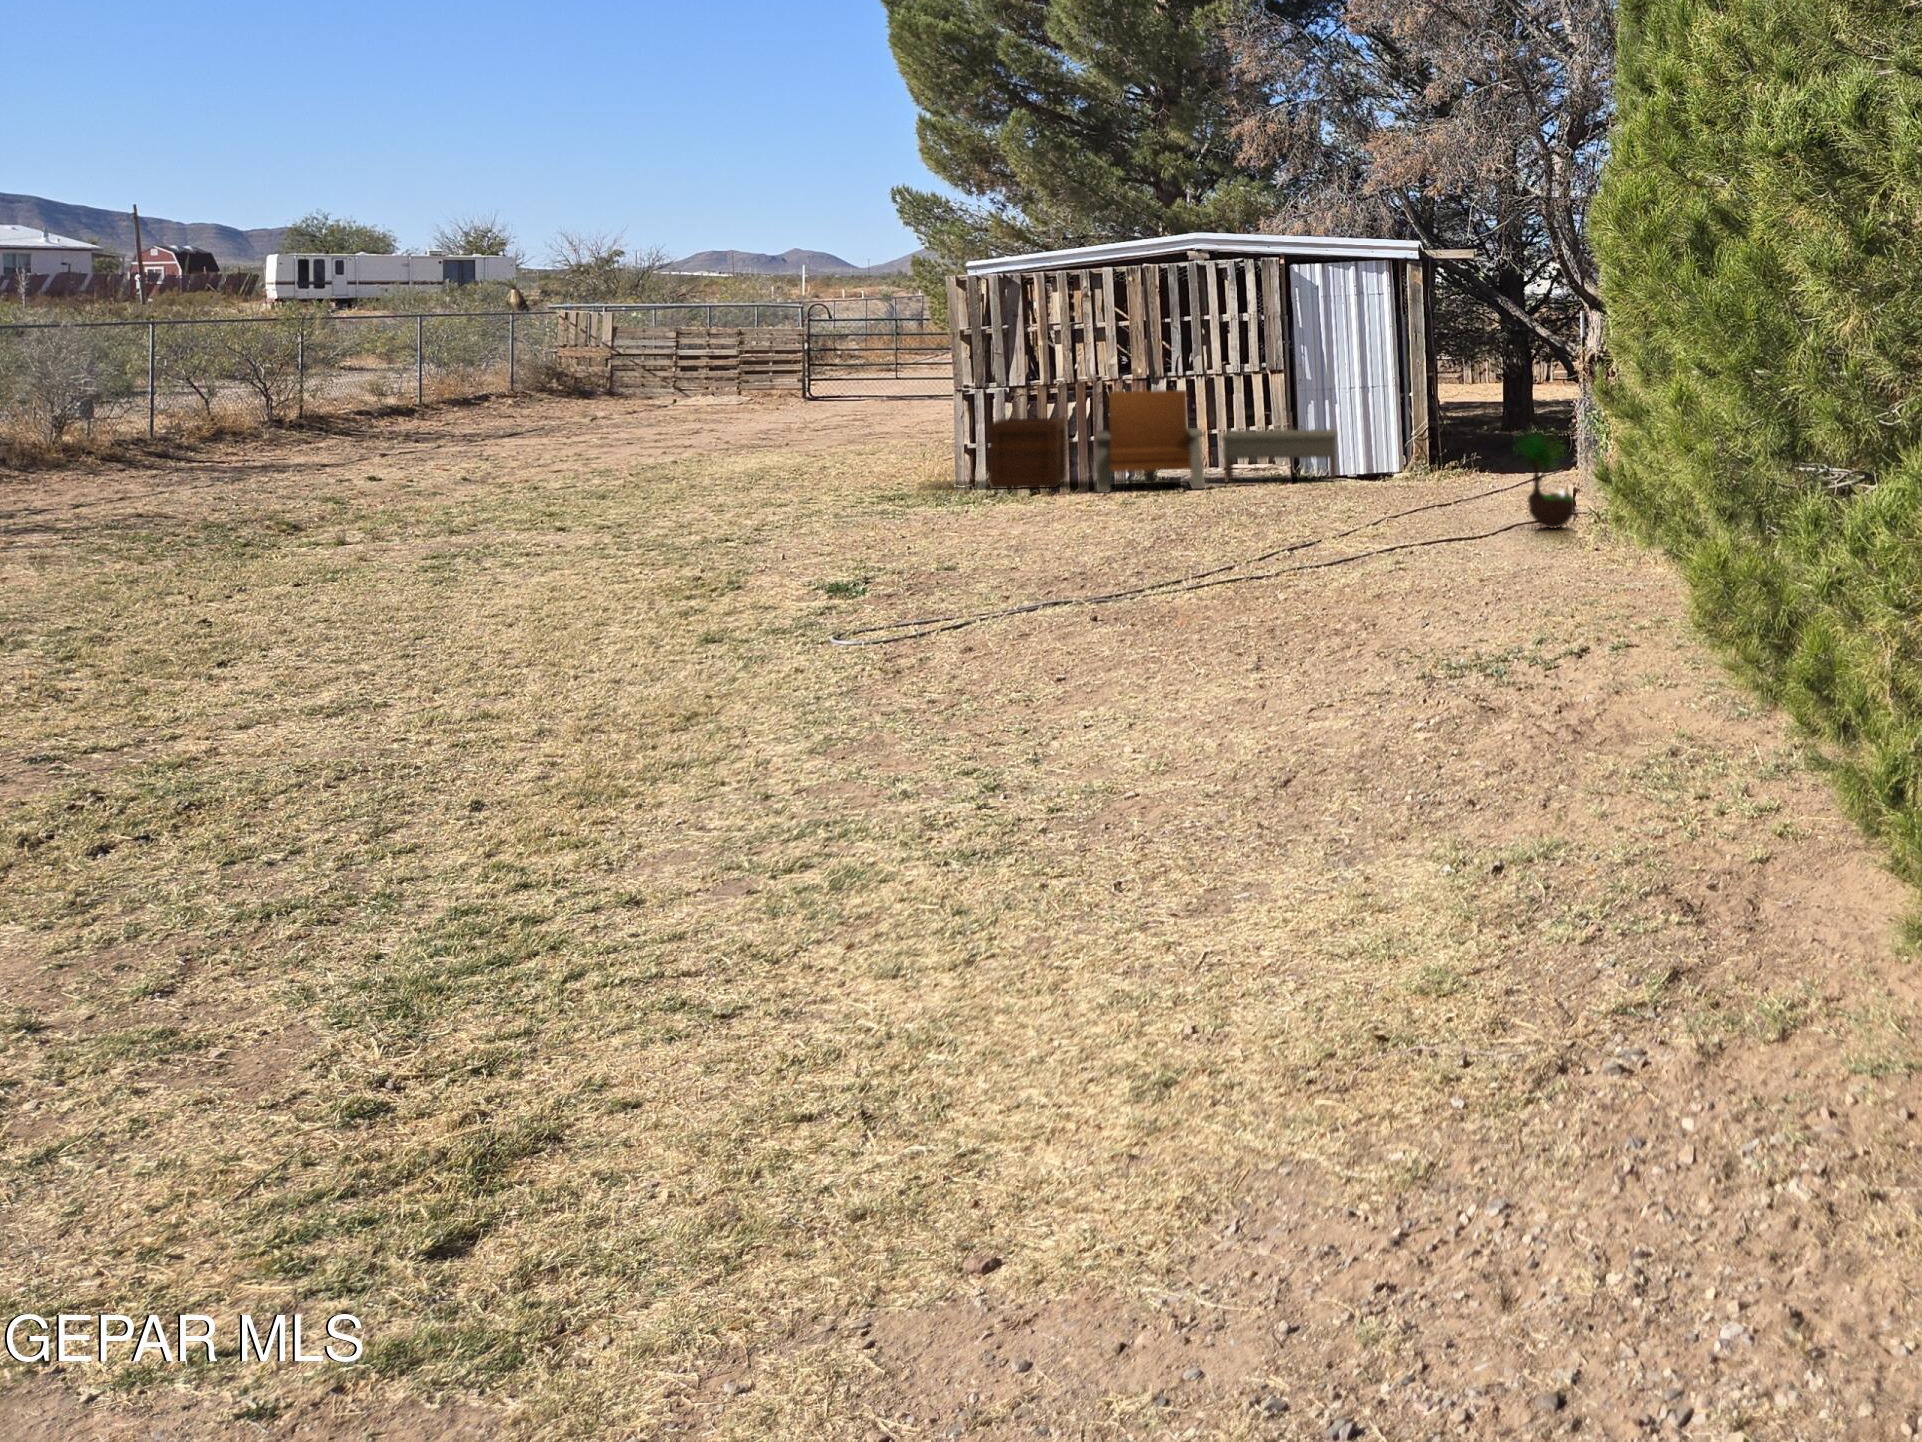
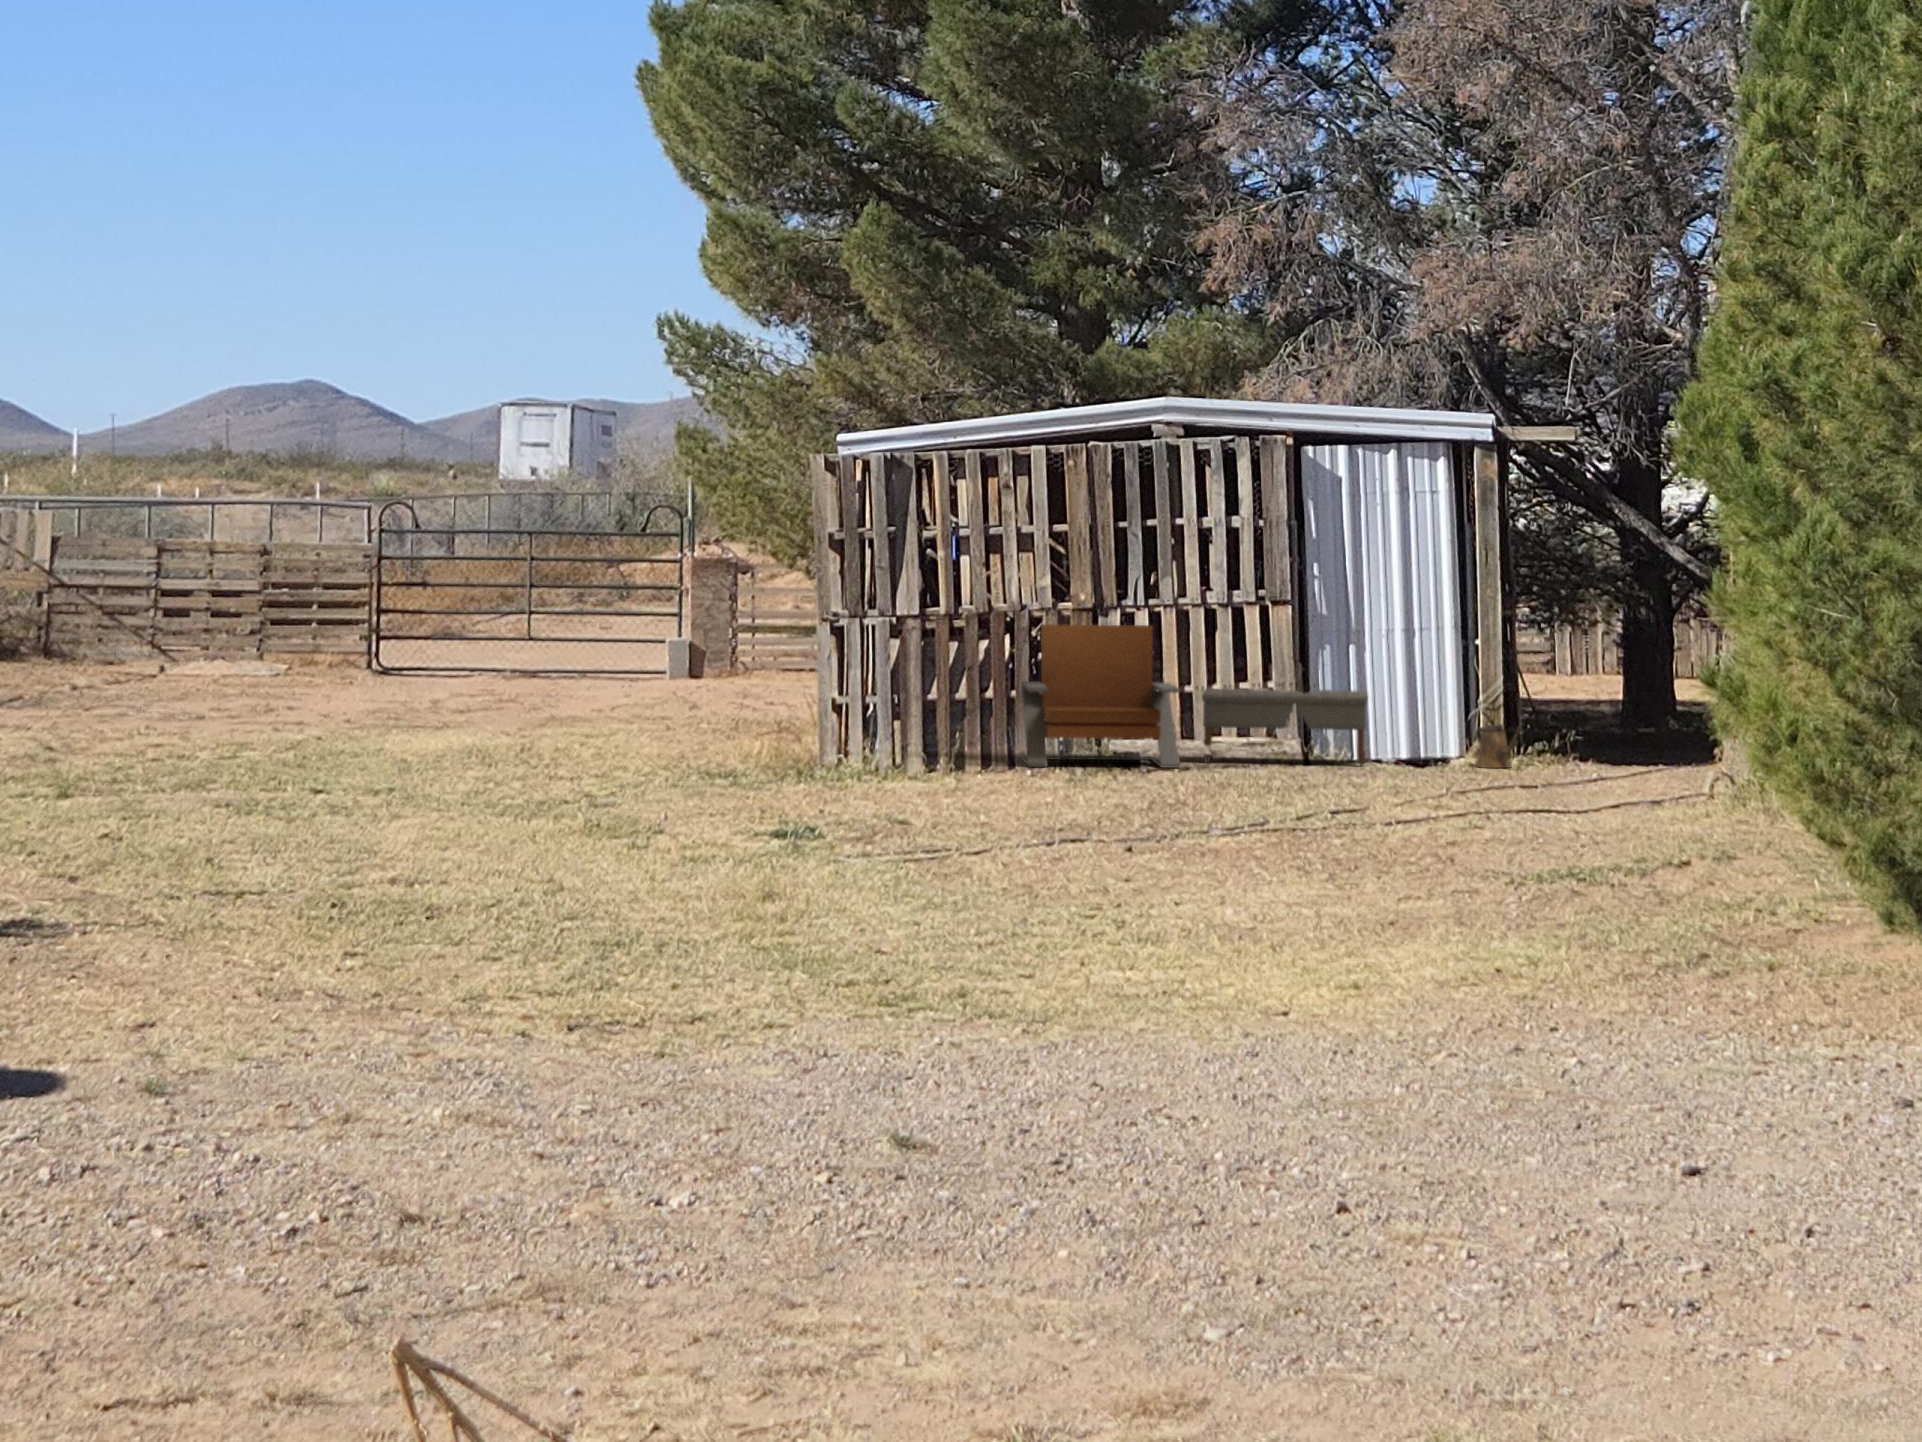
wooden crate: present [989,418,1066,489] -> none [876,660,975,759]
potted tree: present [1513,431,1575,528] -> none [1625,671,1714,822]
watering can: none [1410,449,1442,480] -> present [1476,724,1523,768]

